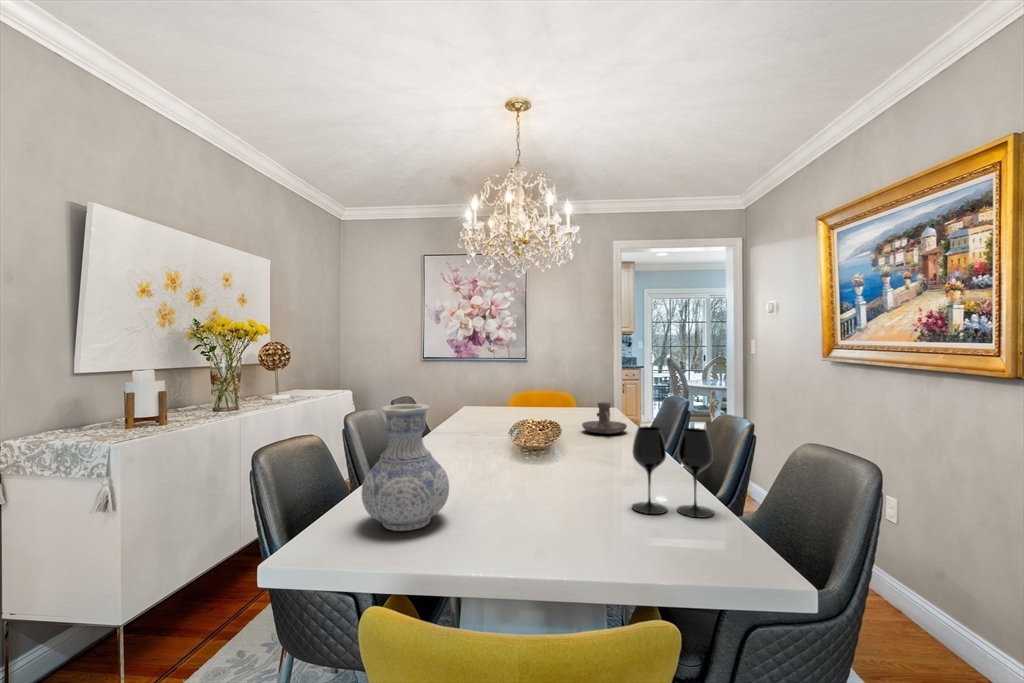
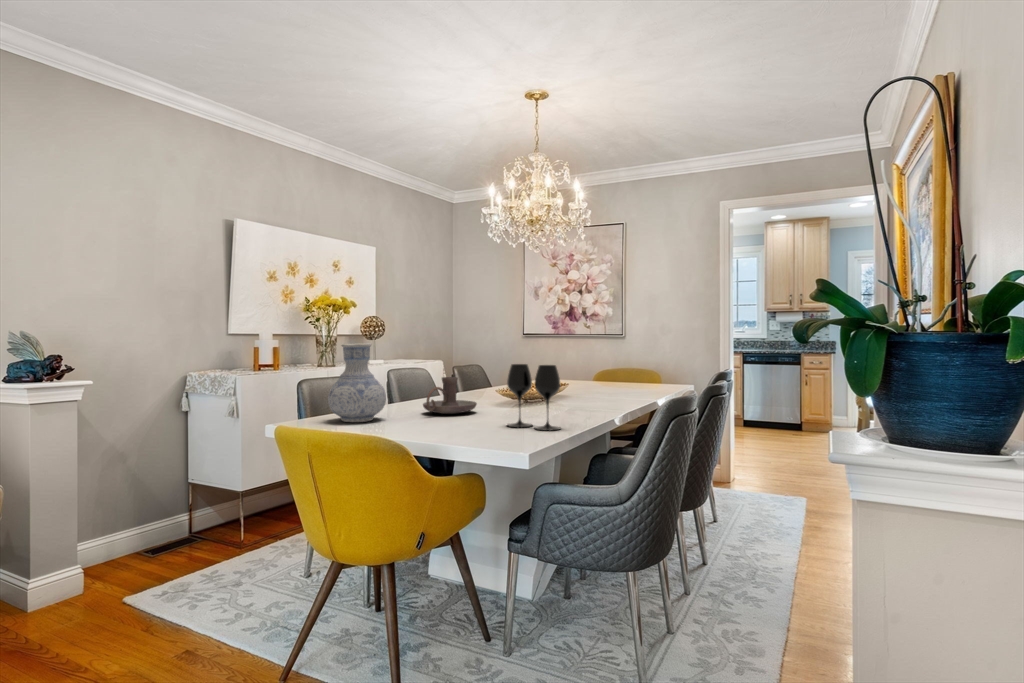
candle holder: present [582,402,627,434] -> present [423,377,477,414]

